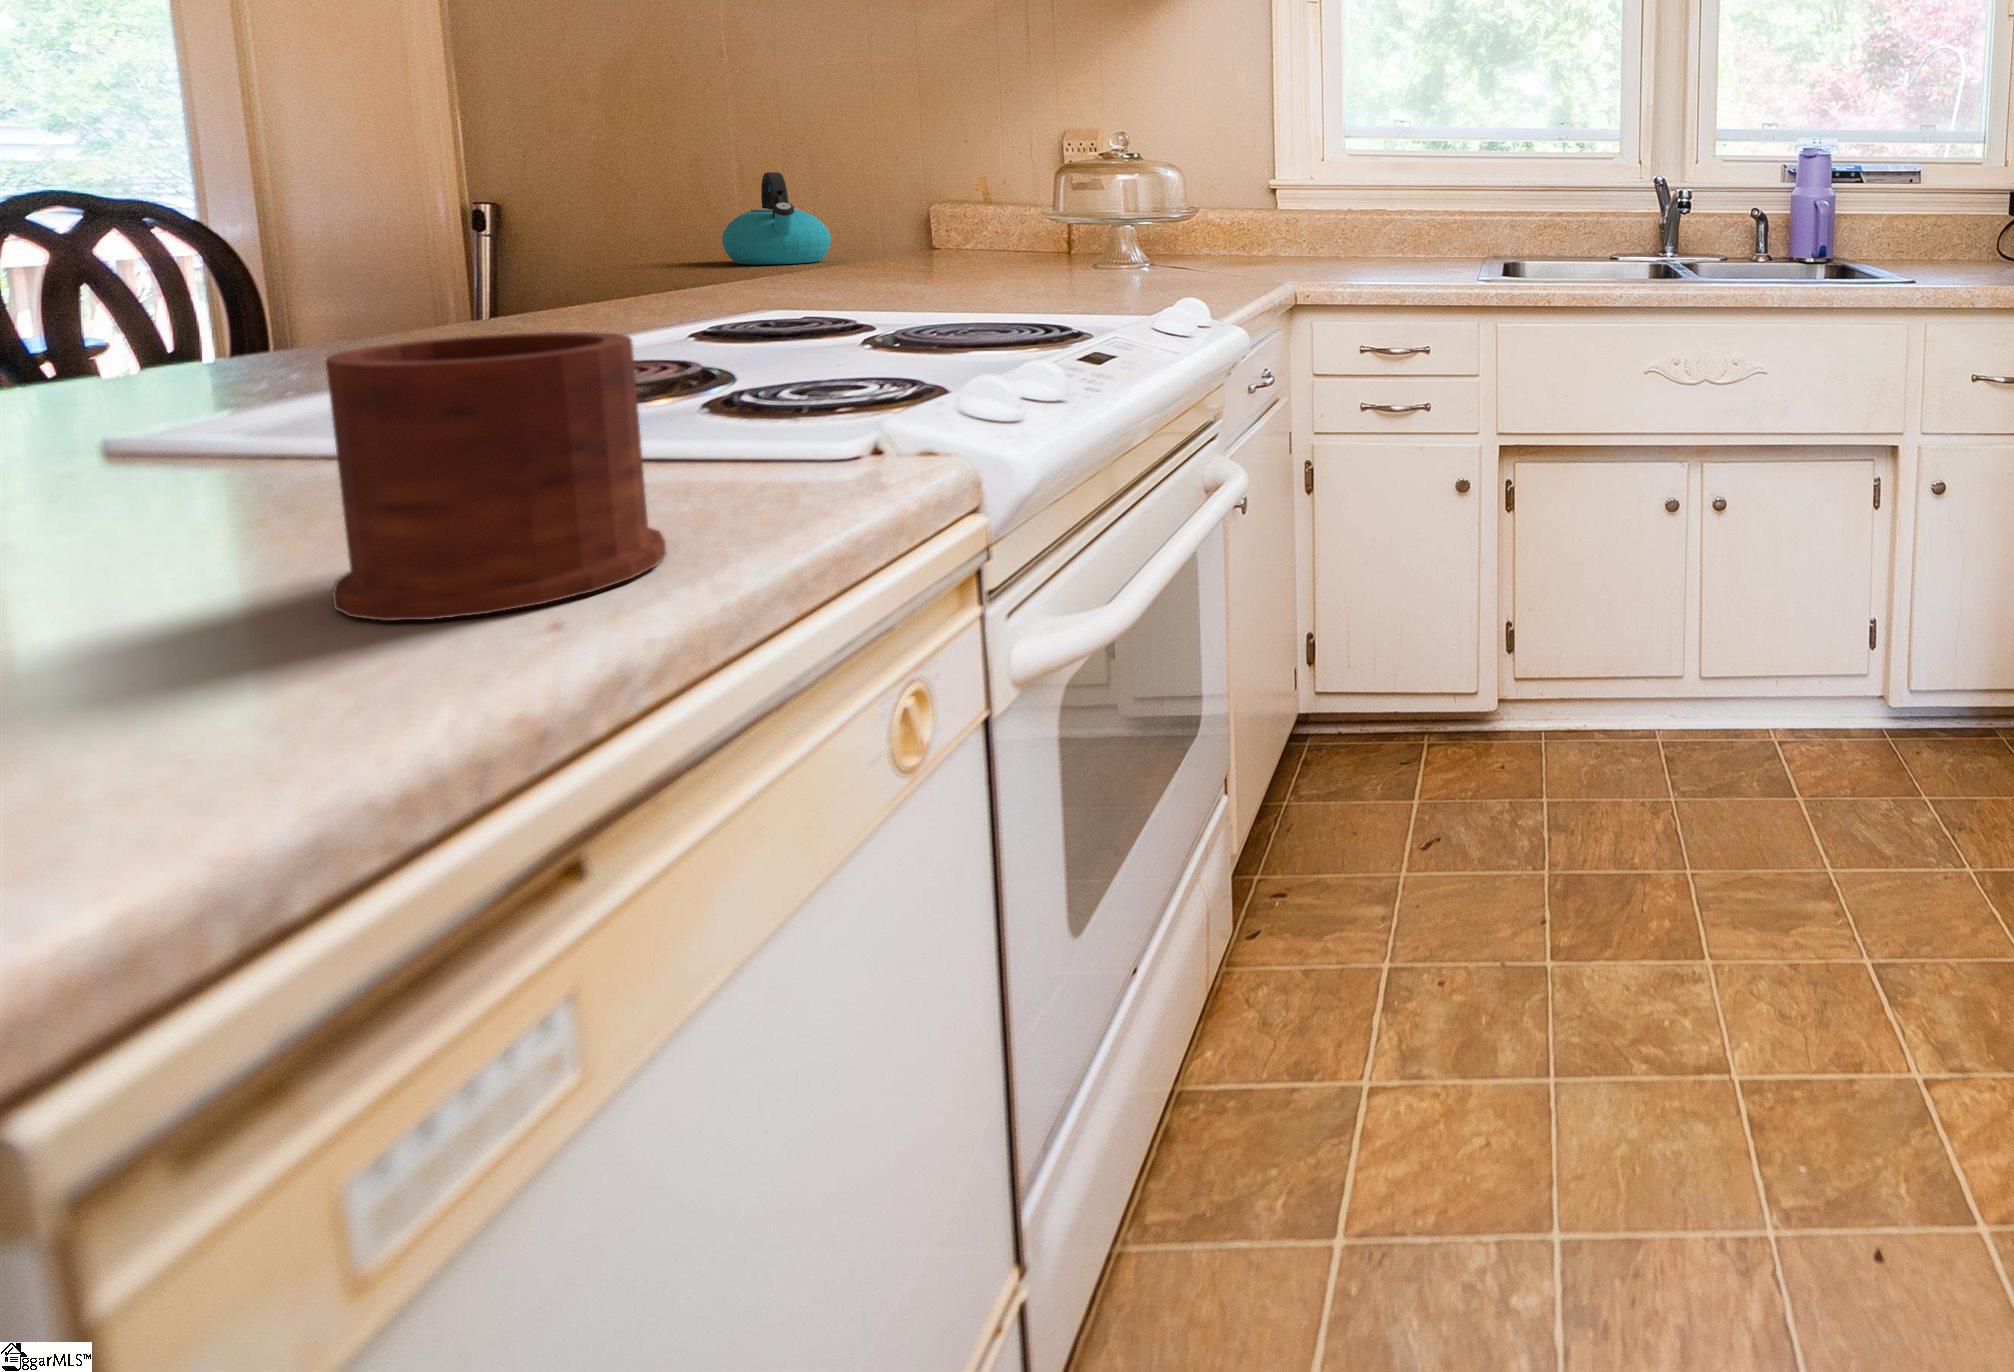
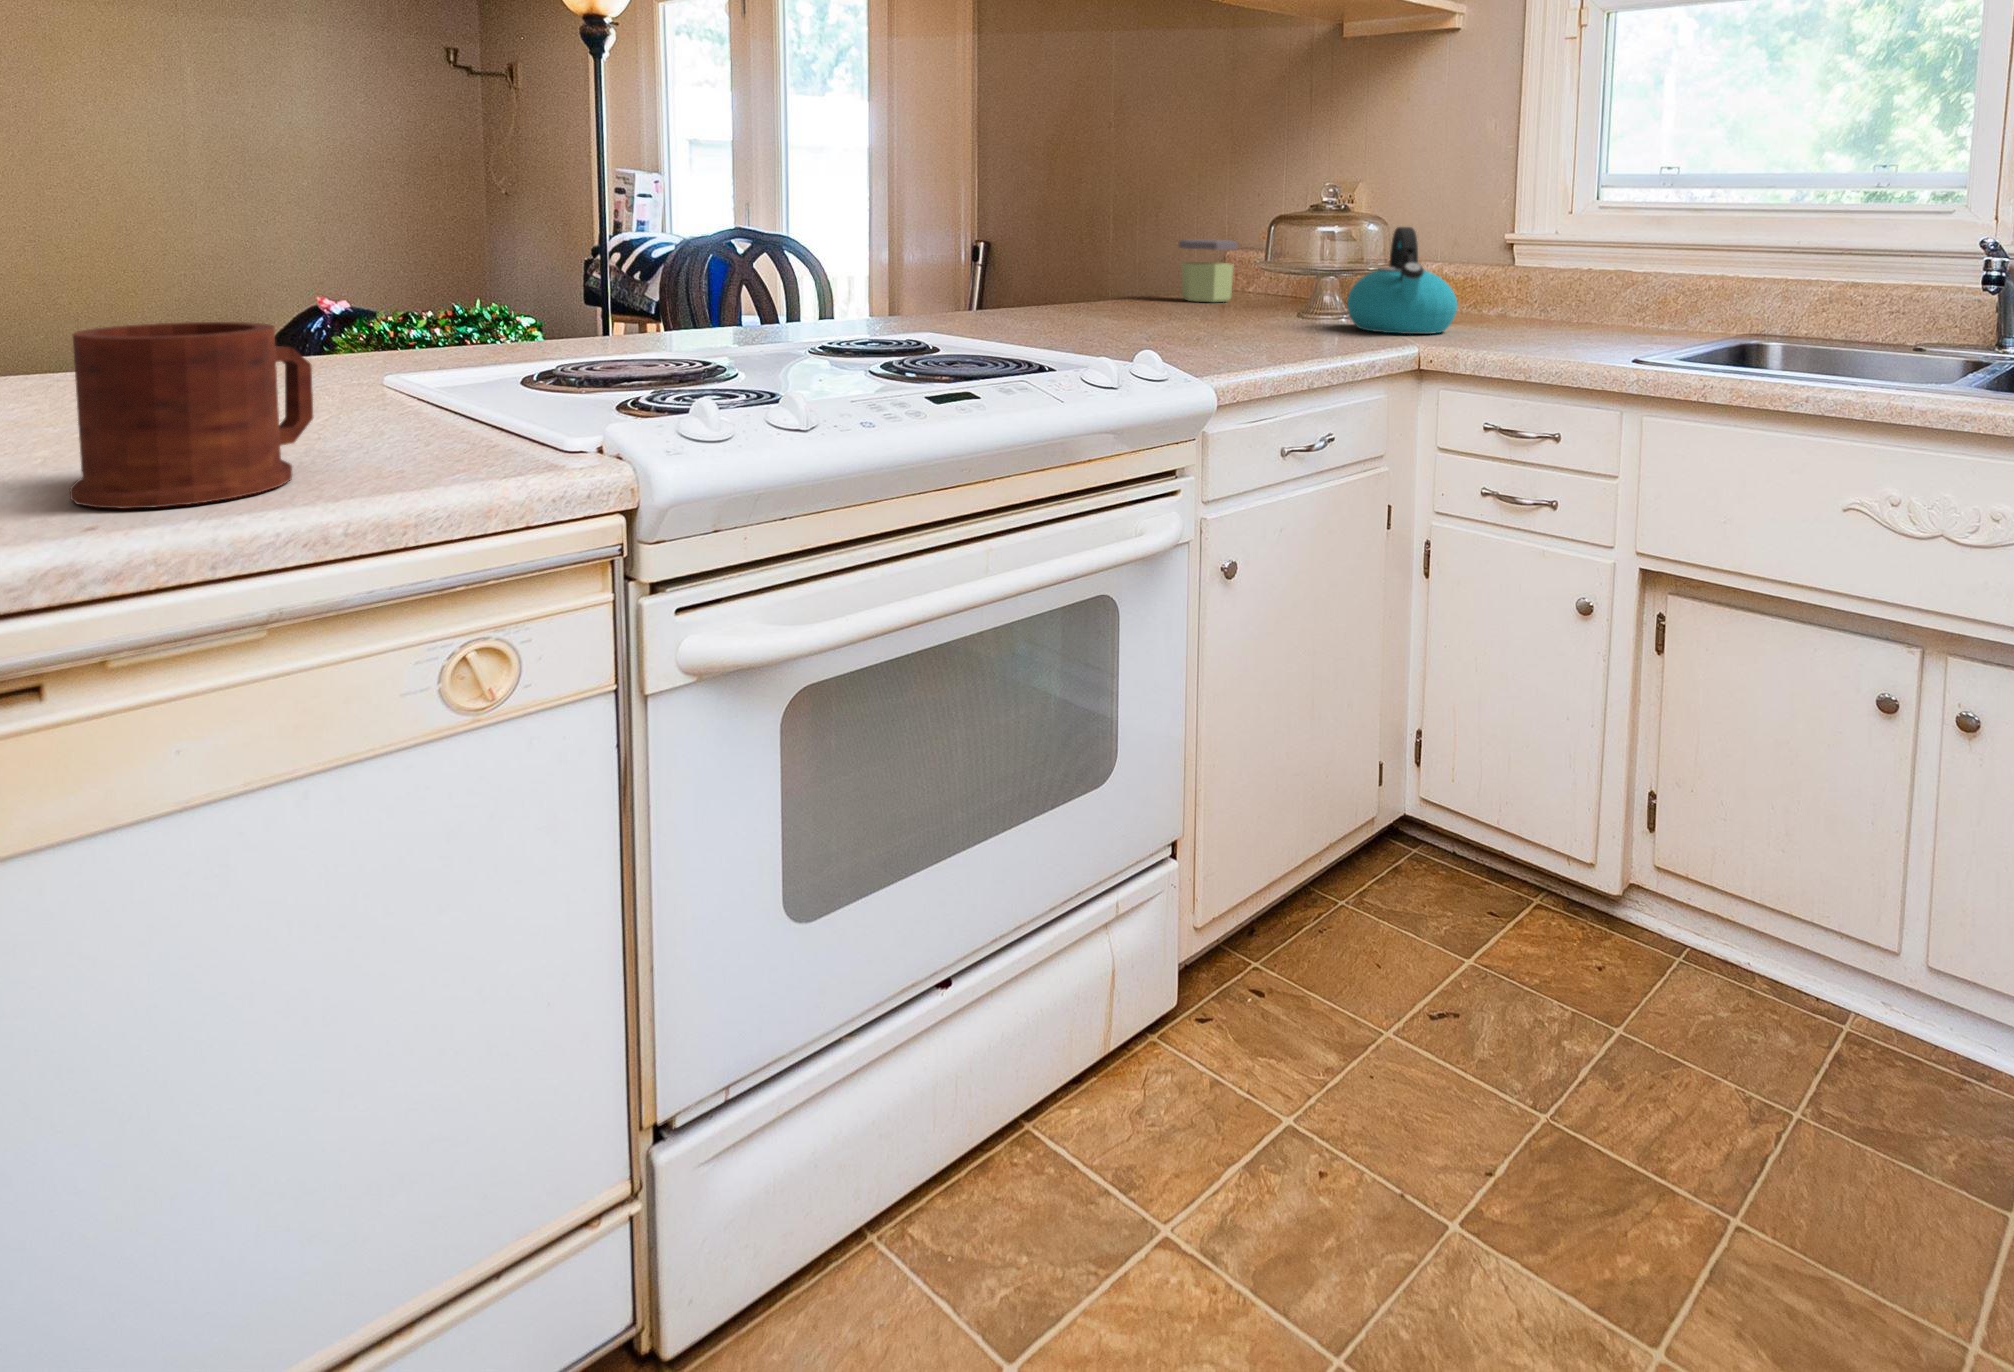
kettle: present [722,172,831,265] -> present [1347,227,1458,334]
jar: none [908,195,984,266] -> present [1179,239,1238,302]

